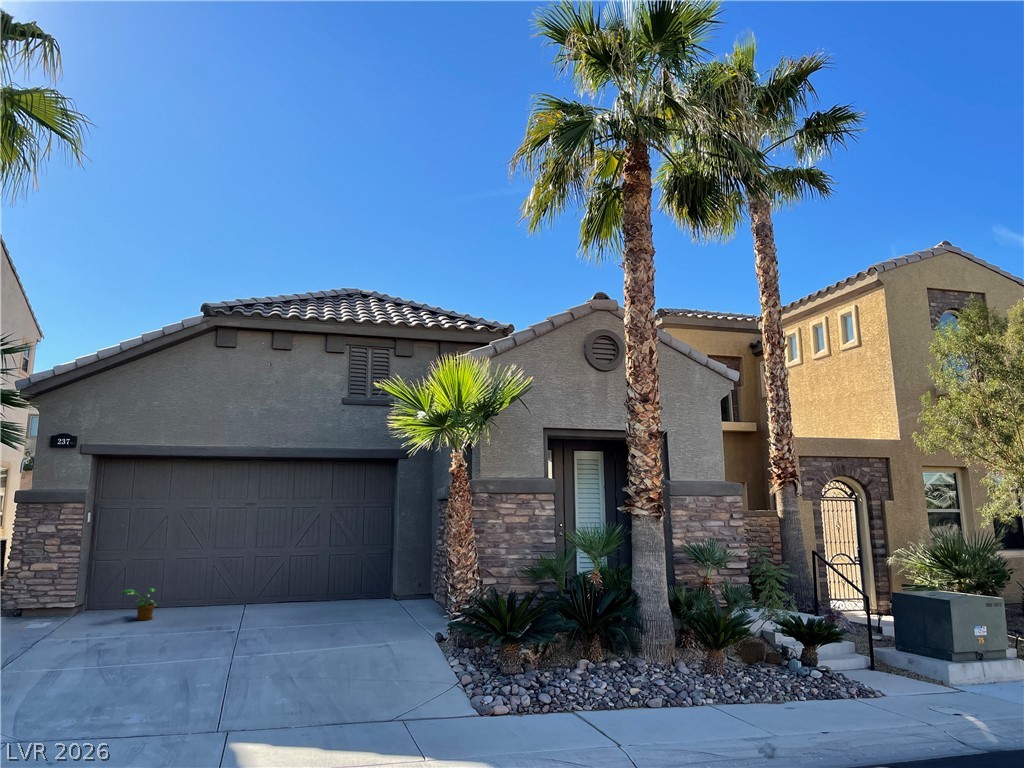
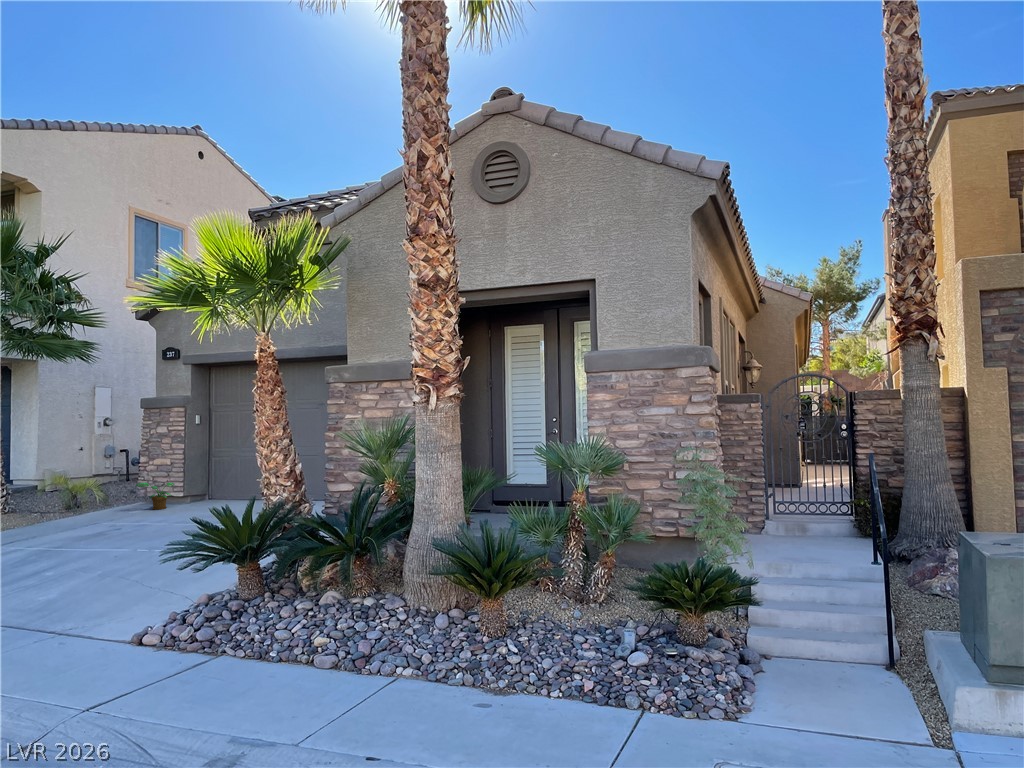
woven basket: present [734,639,781,663] -> none [543,588,603,638]

